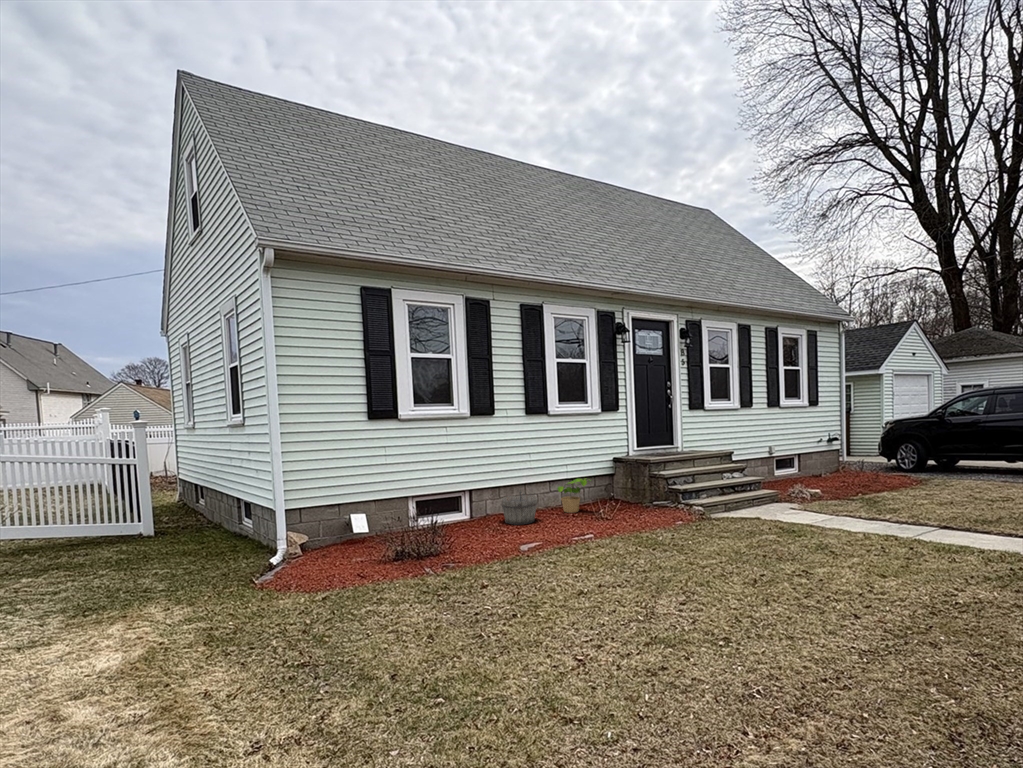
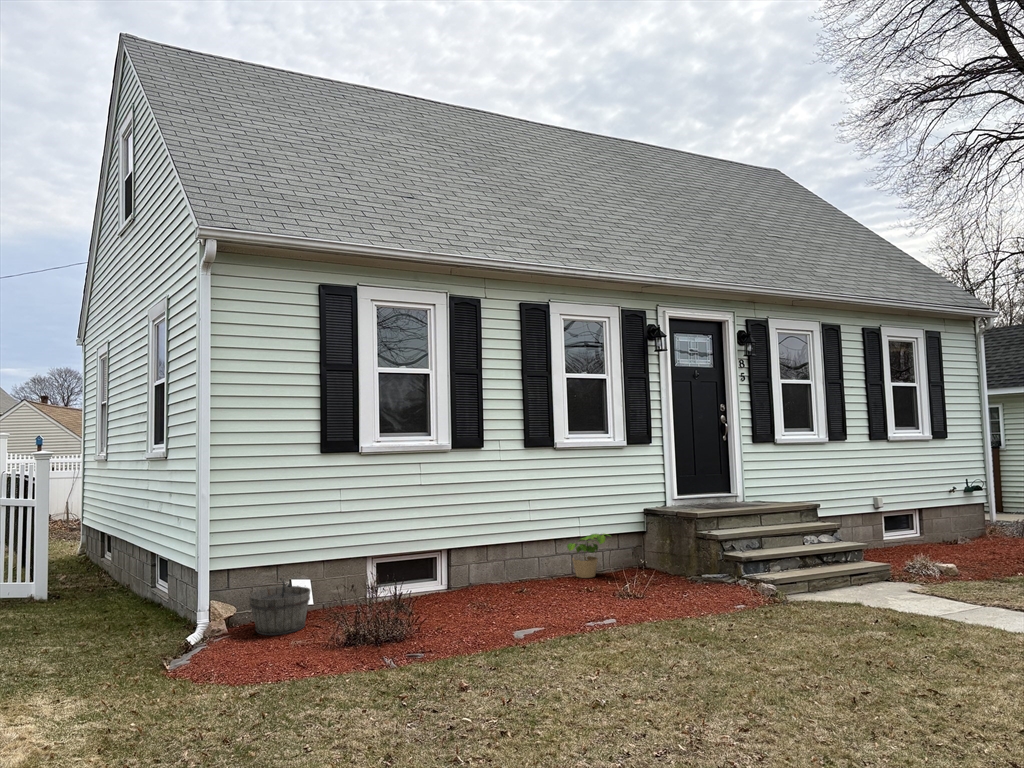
wooden bucket: present [501,492,537,525] -> present [249,578,310,635]

